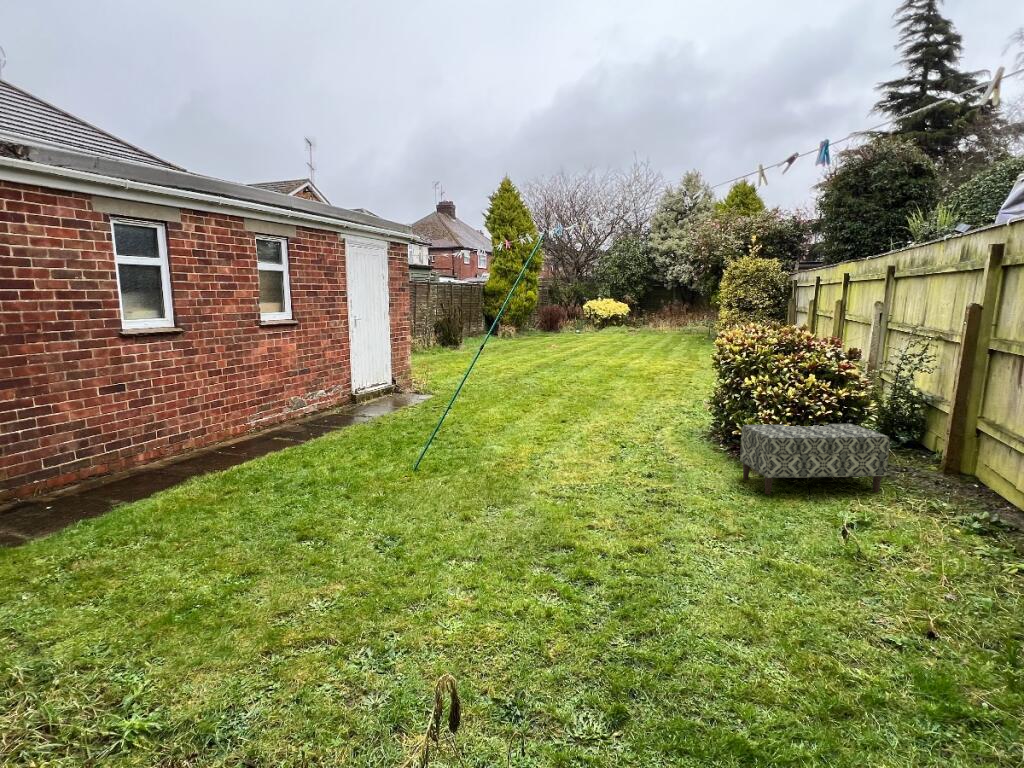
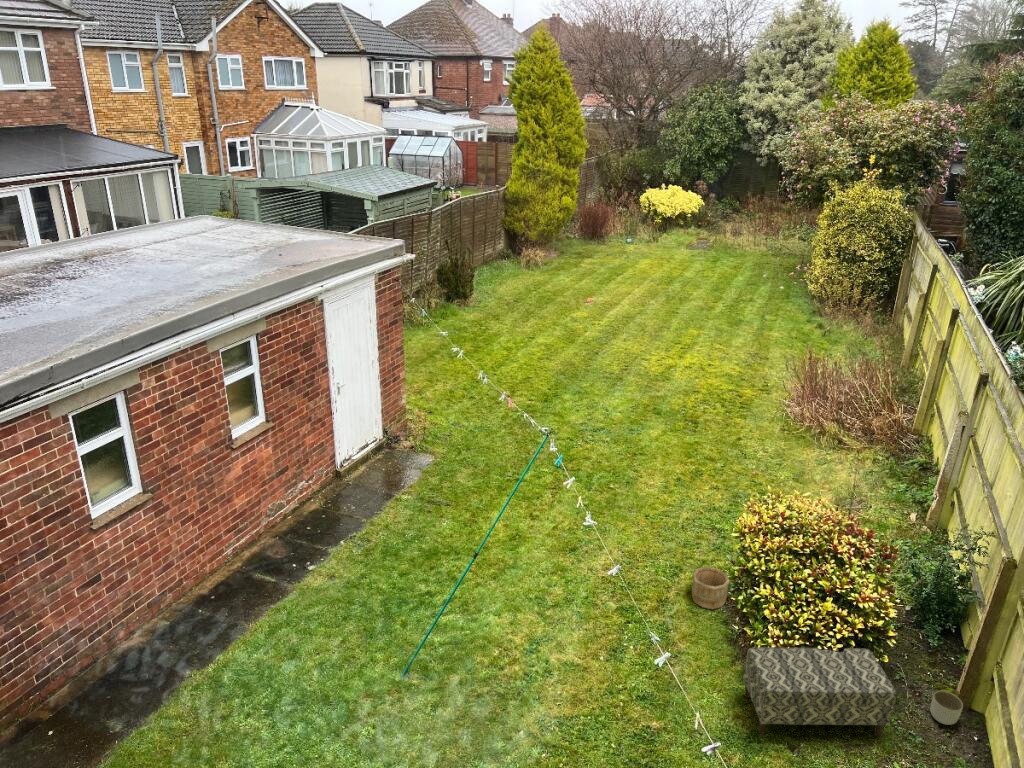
wooden bucket: none [675,416,709,445] -> present [692,567,729,609]
planter: none [917,459,948,486] -> present [930,691,963,725]

